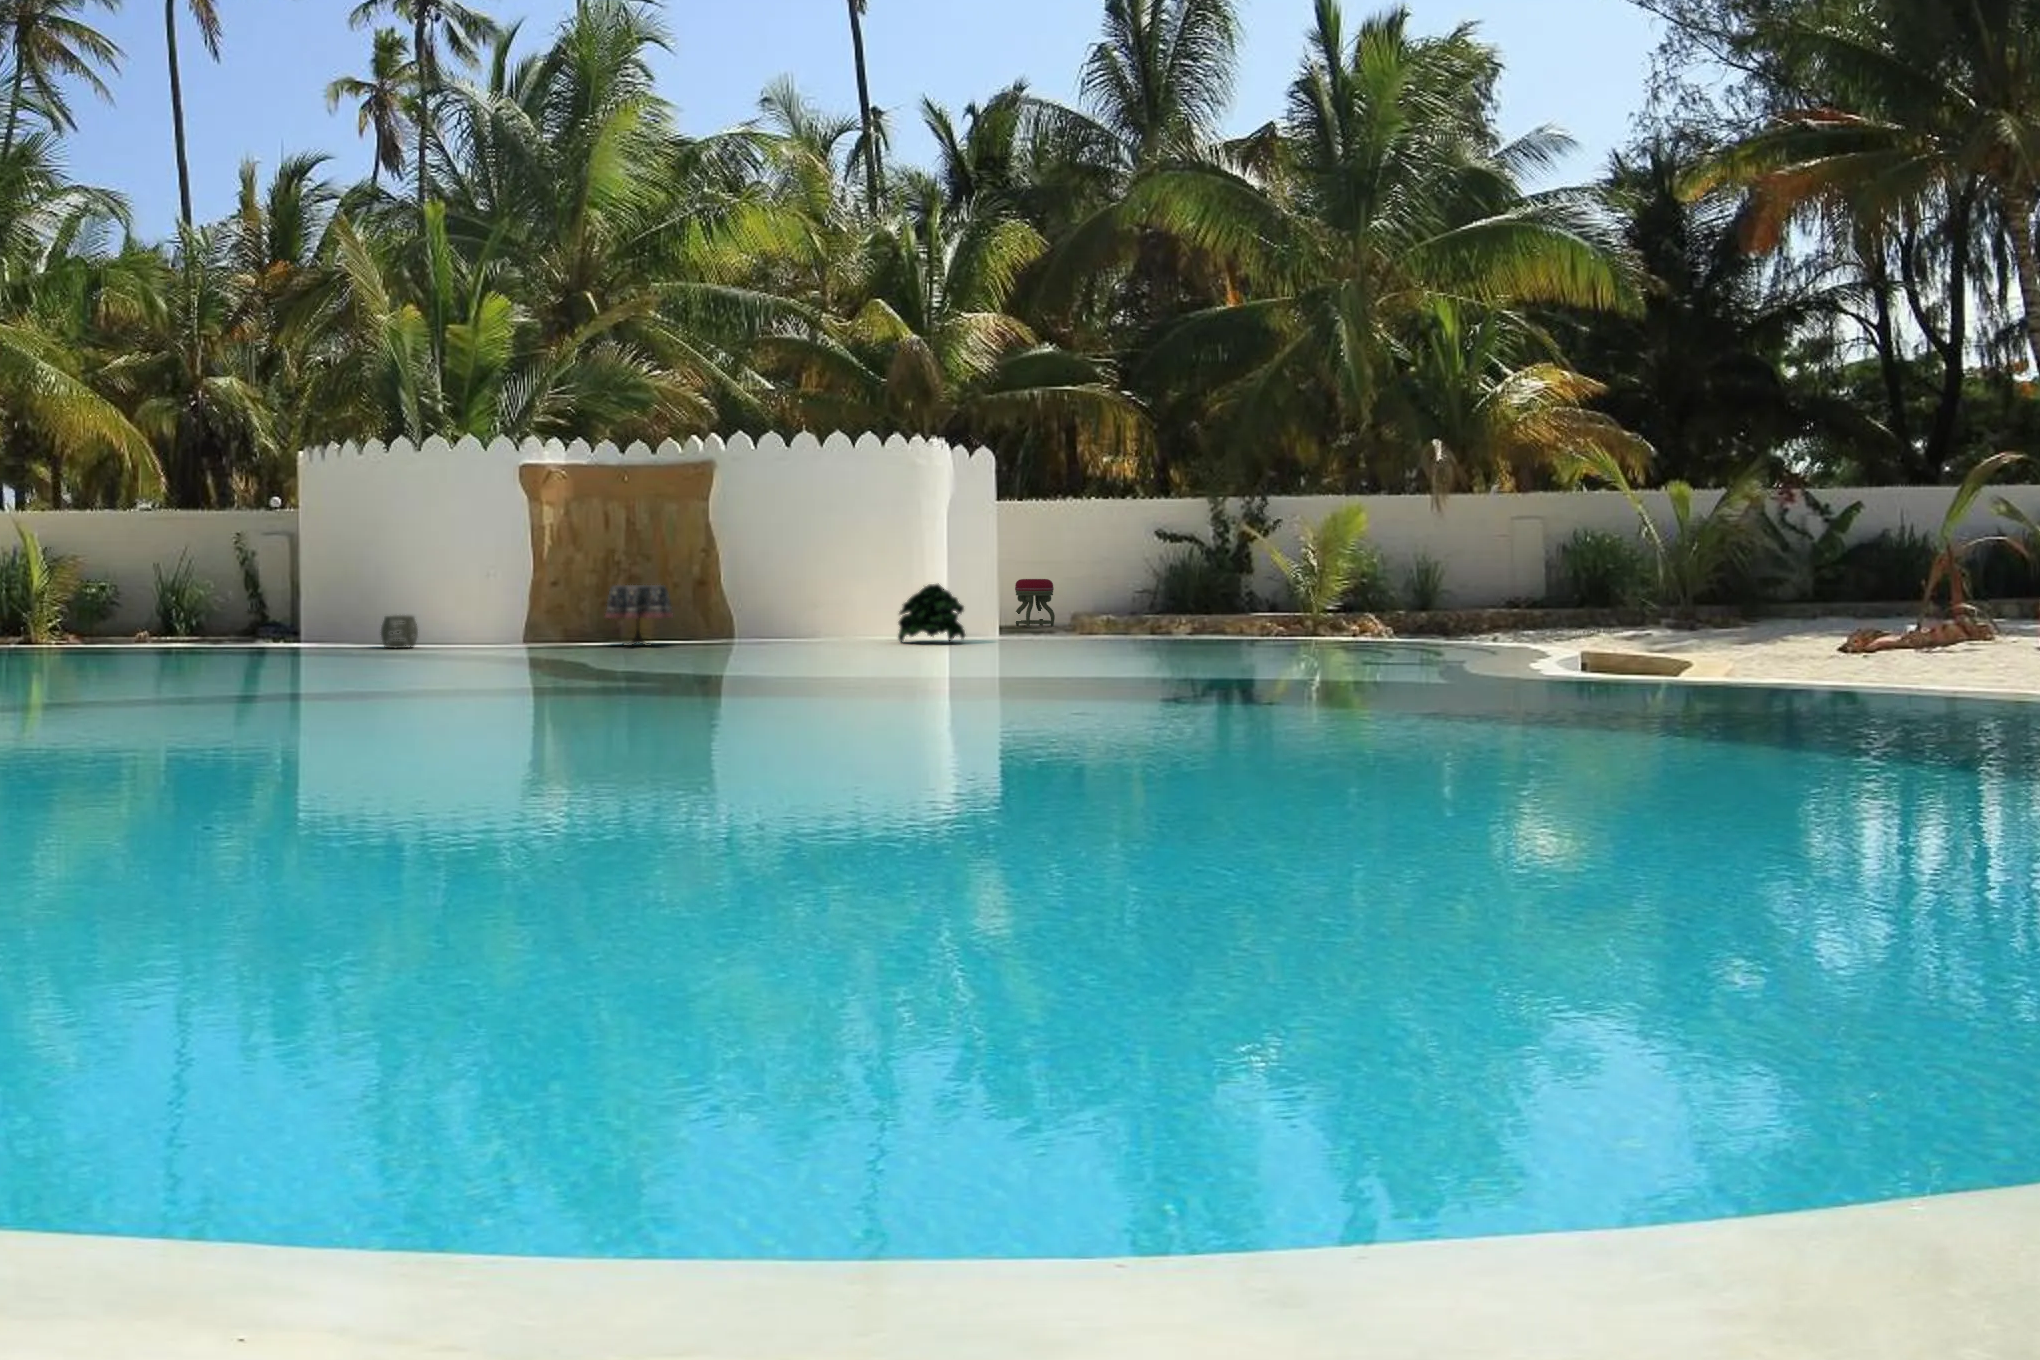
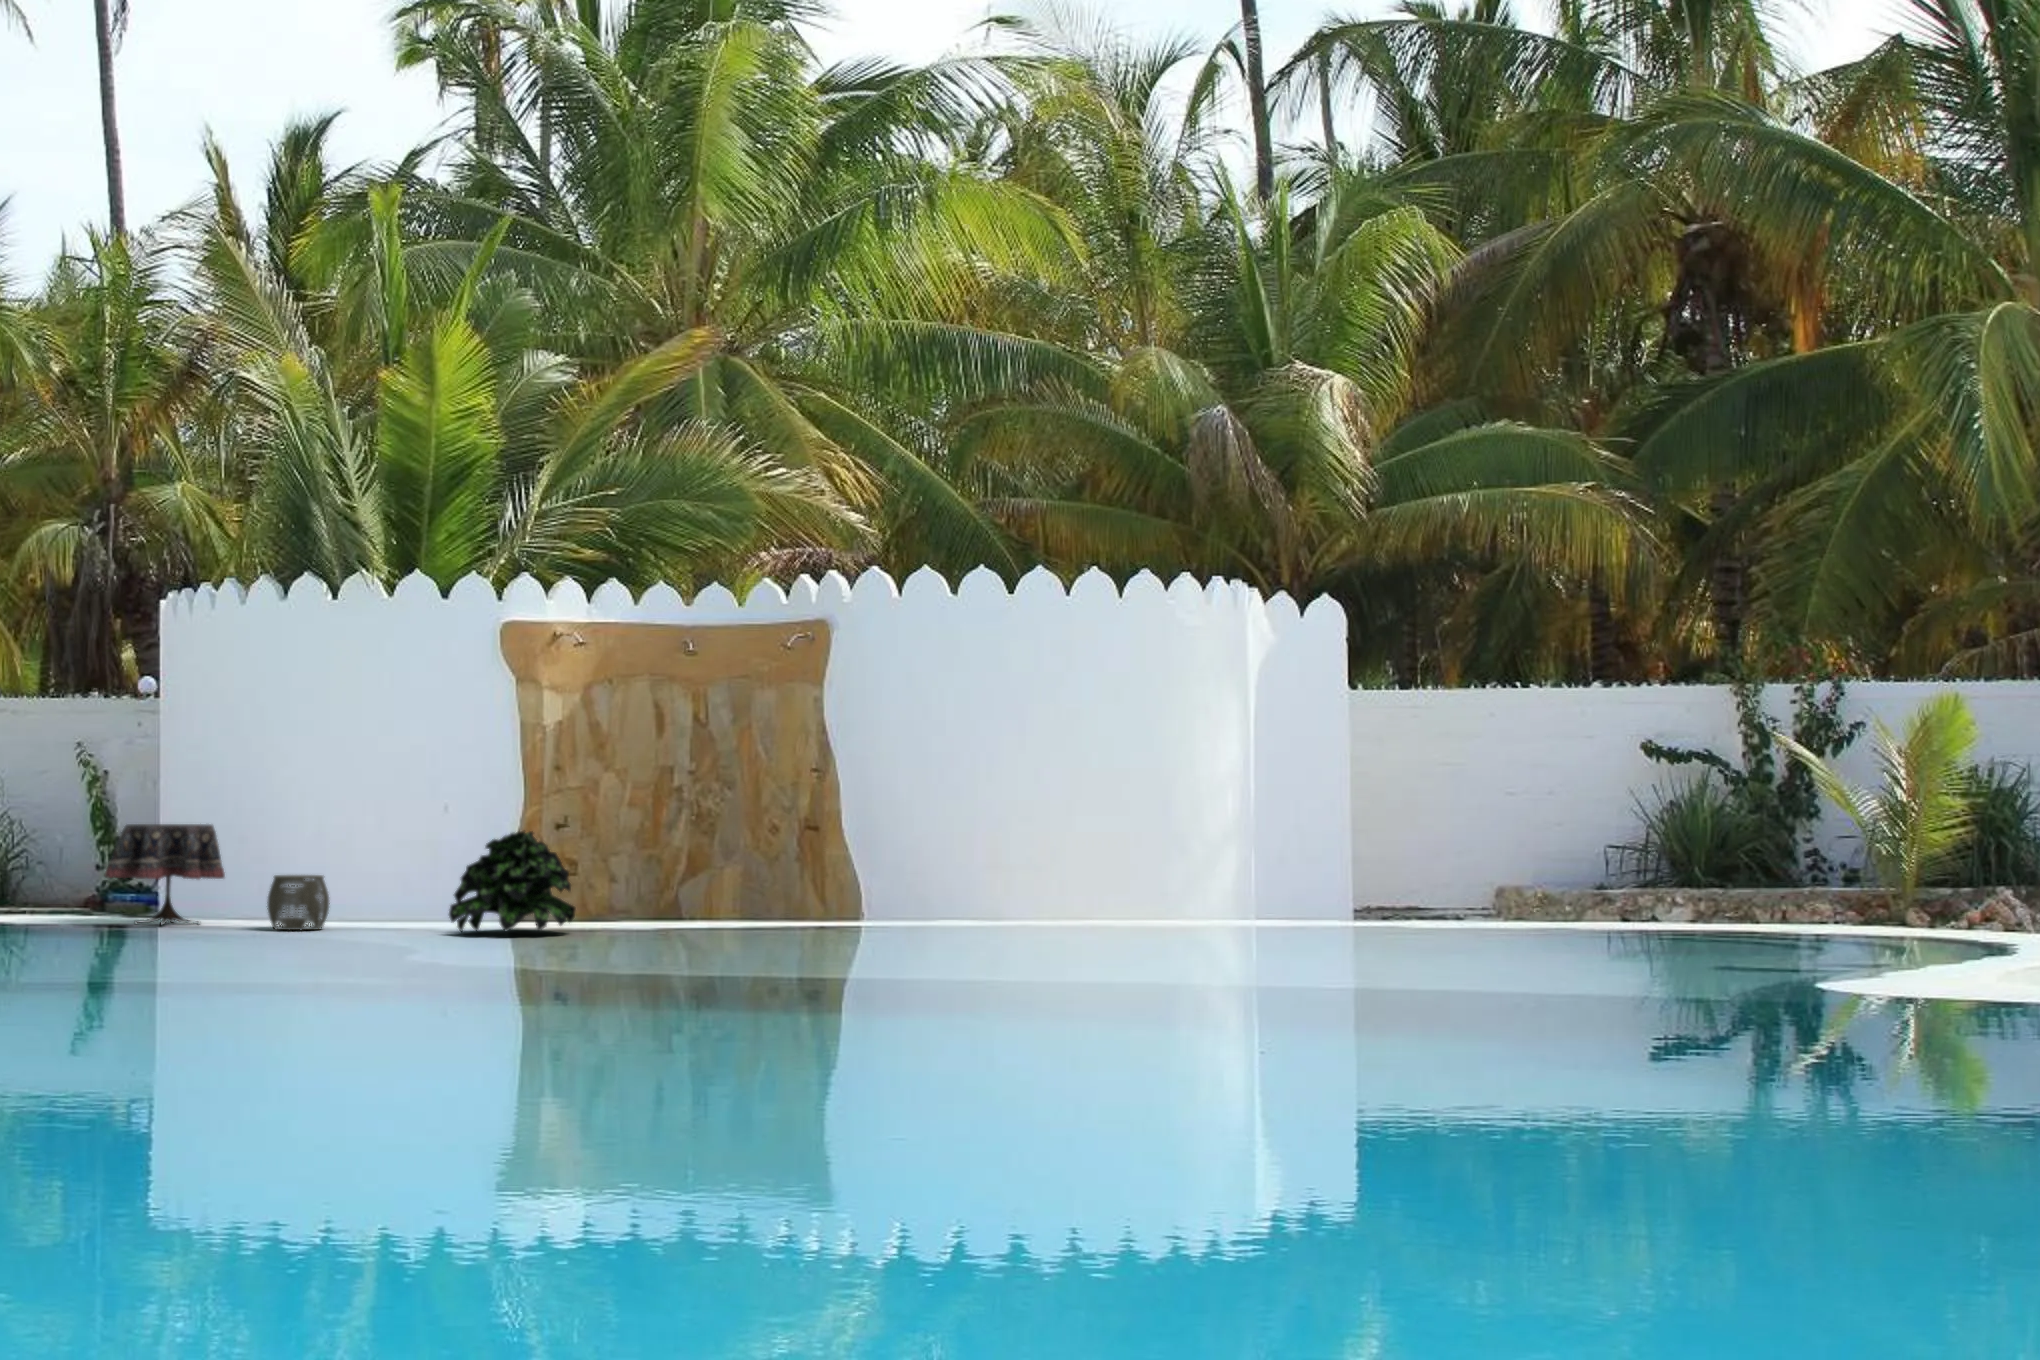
stool: present [1015,579,1055,627] -> none [1392,825,1460,908]
potted plant: present [898,583,965,642] -> present [449,831,576,931]
side table: present [605,585,673,647] -> present [104,824,225,925]

